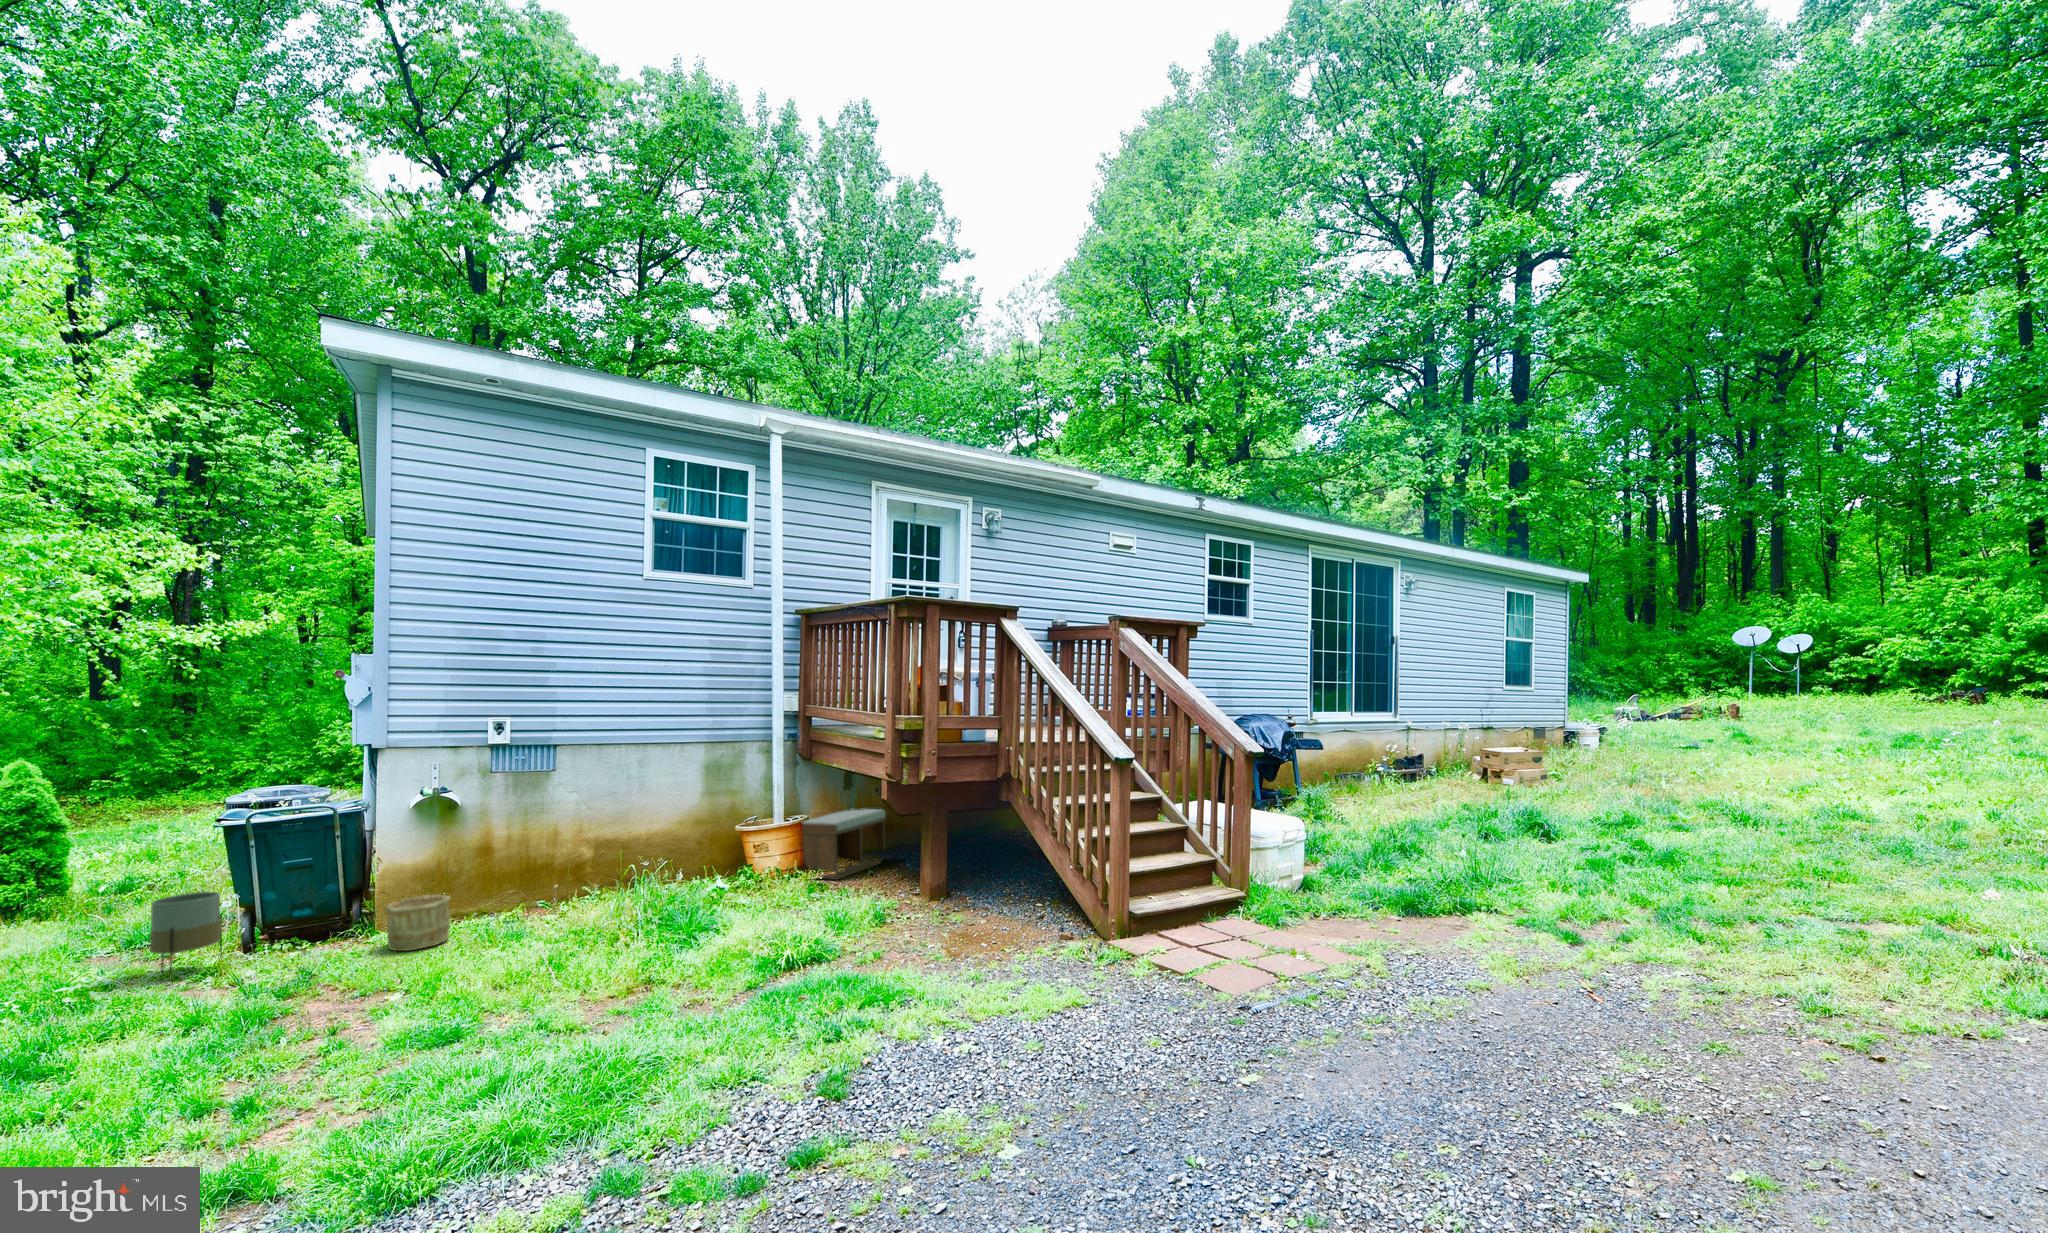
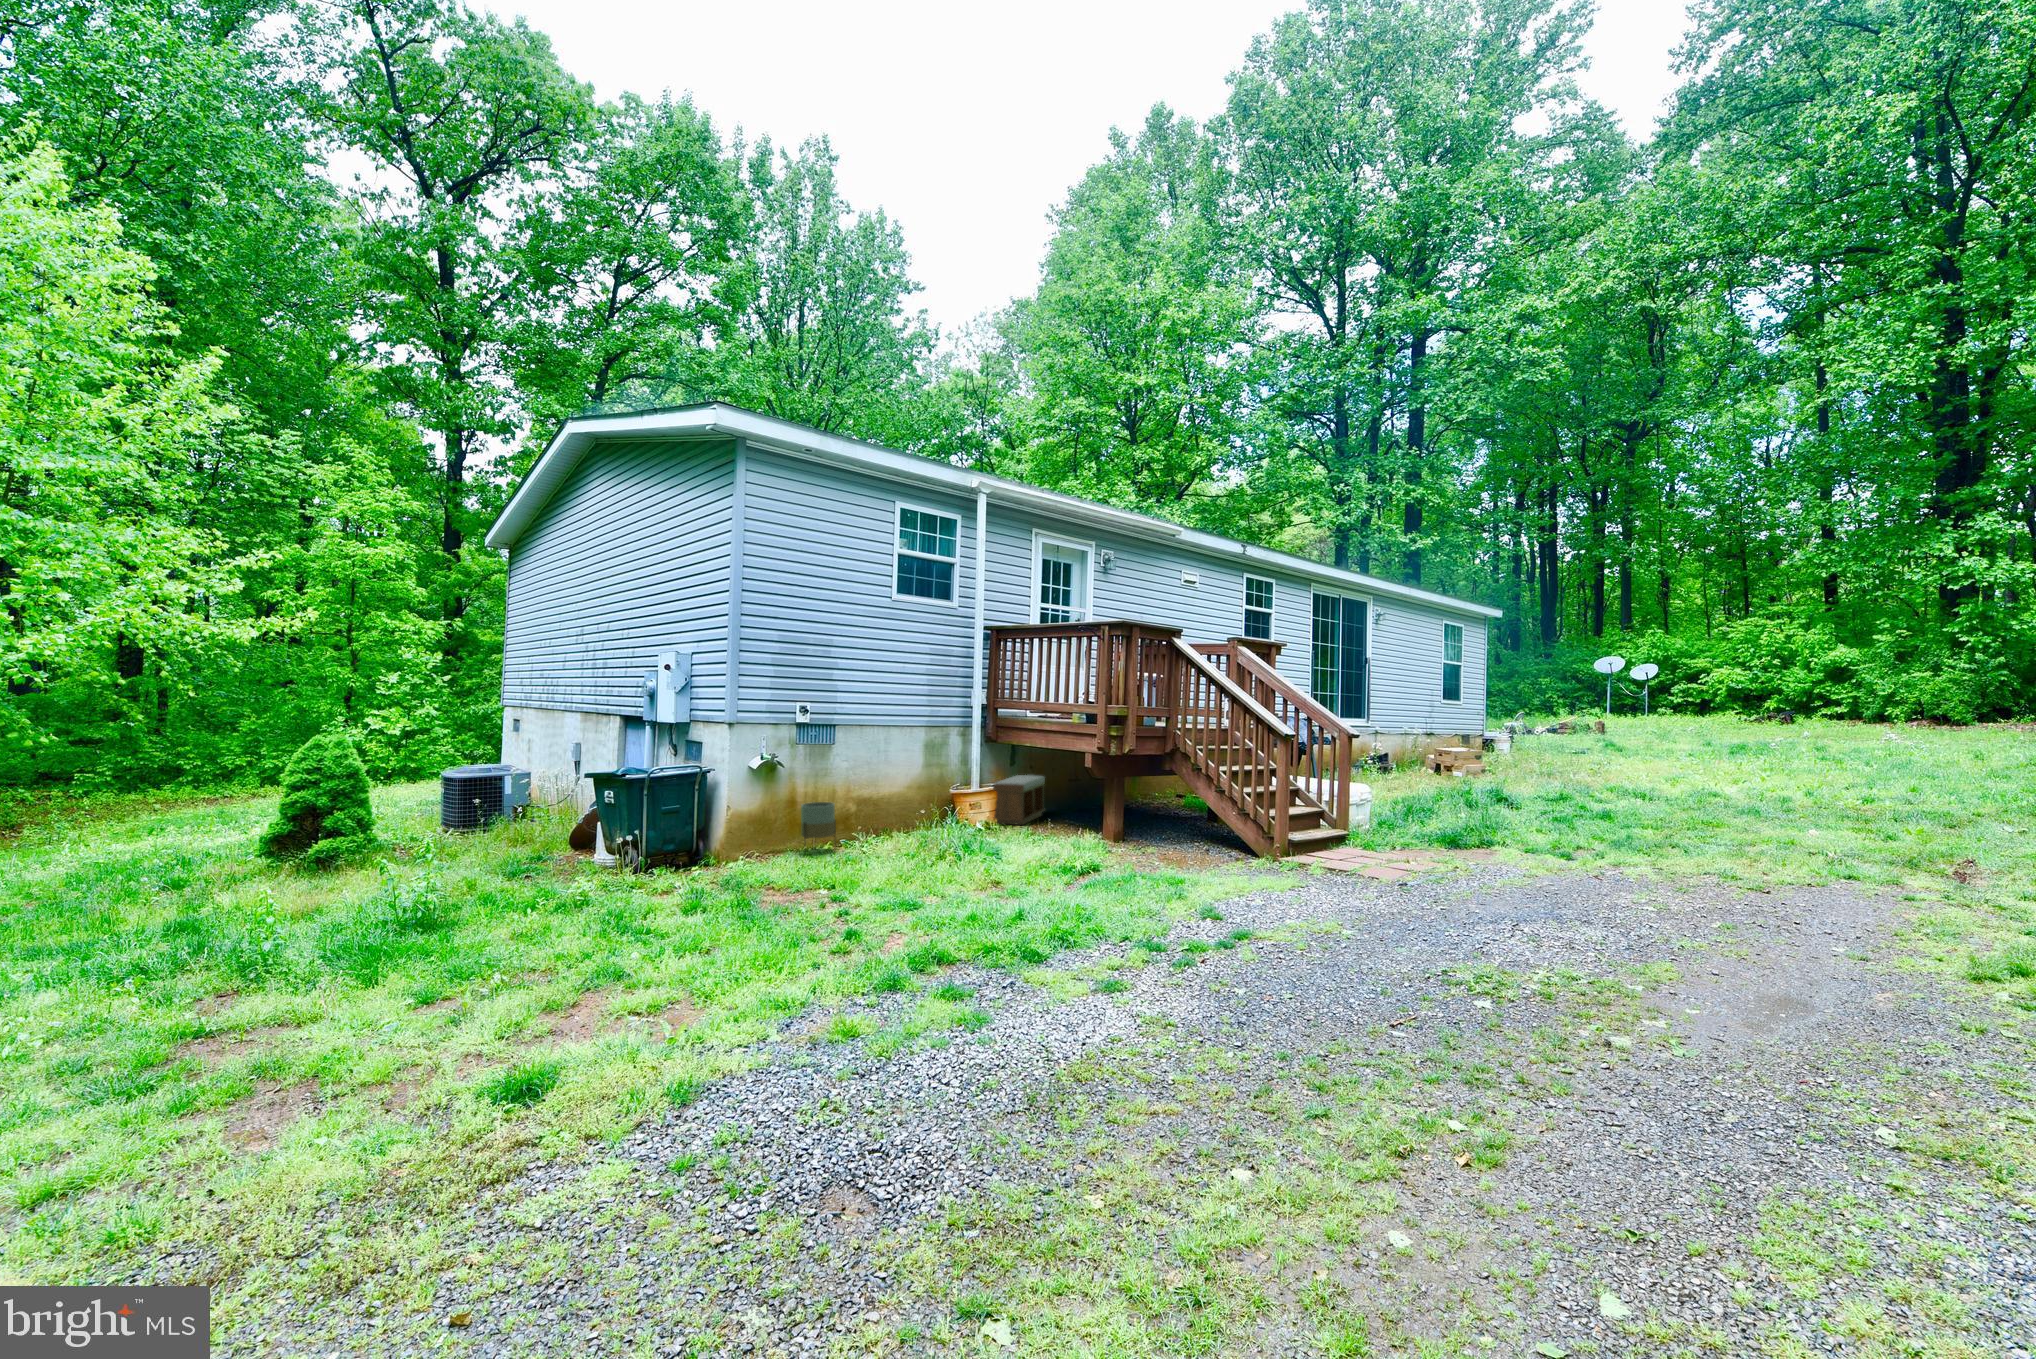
planter: present [150,892,222,980] -> present [801,802,836,839]
wooden bucket: present [385,895,450,951] -> none [743,826,785,864]

